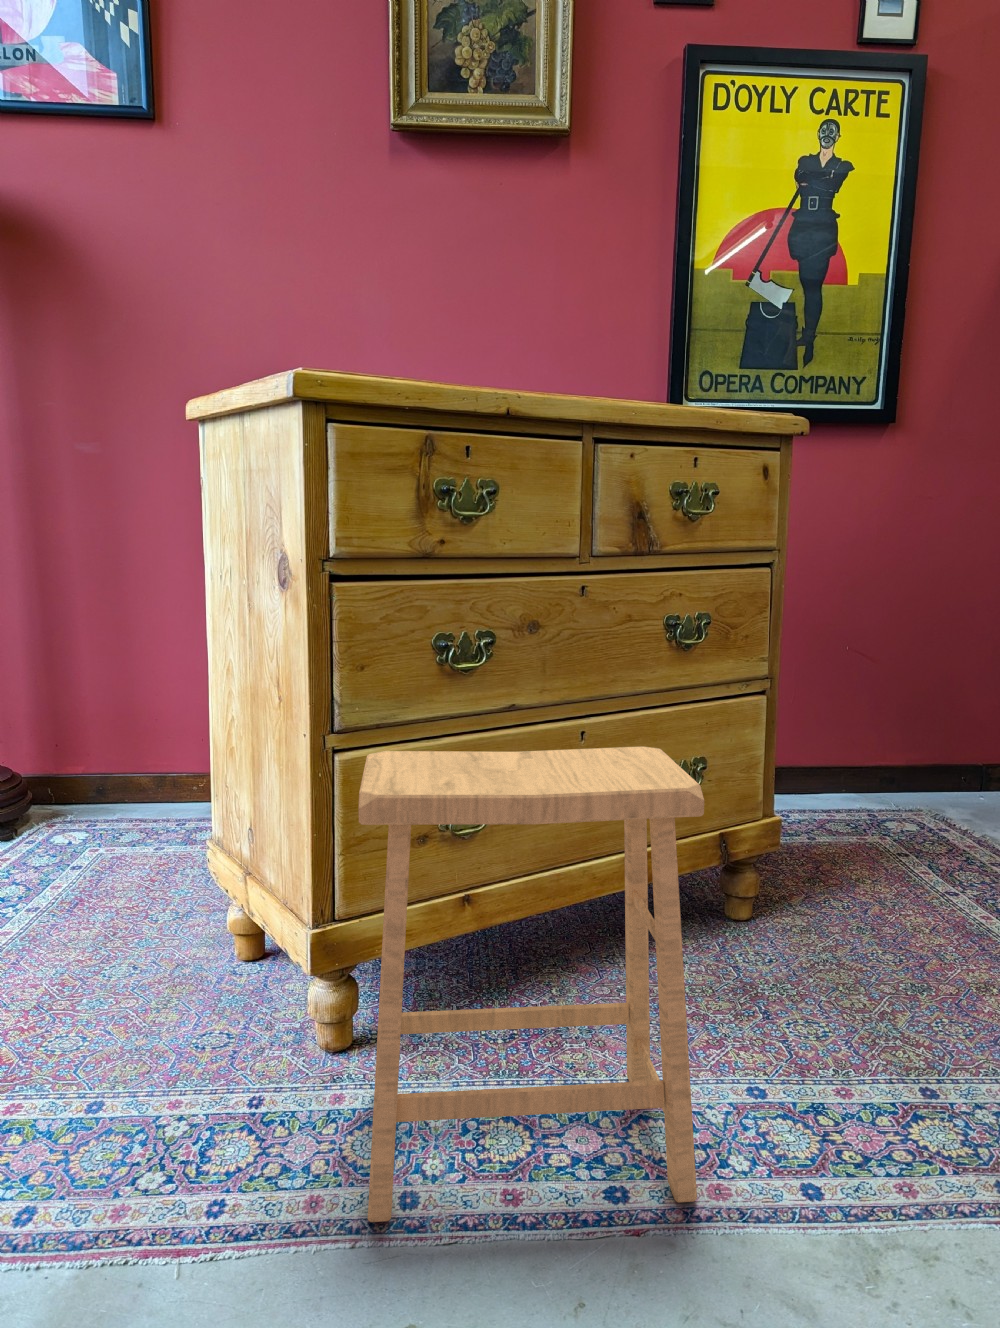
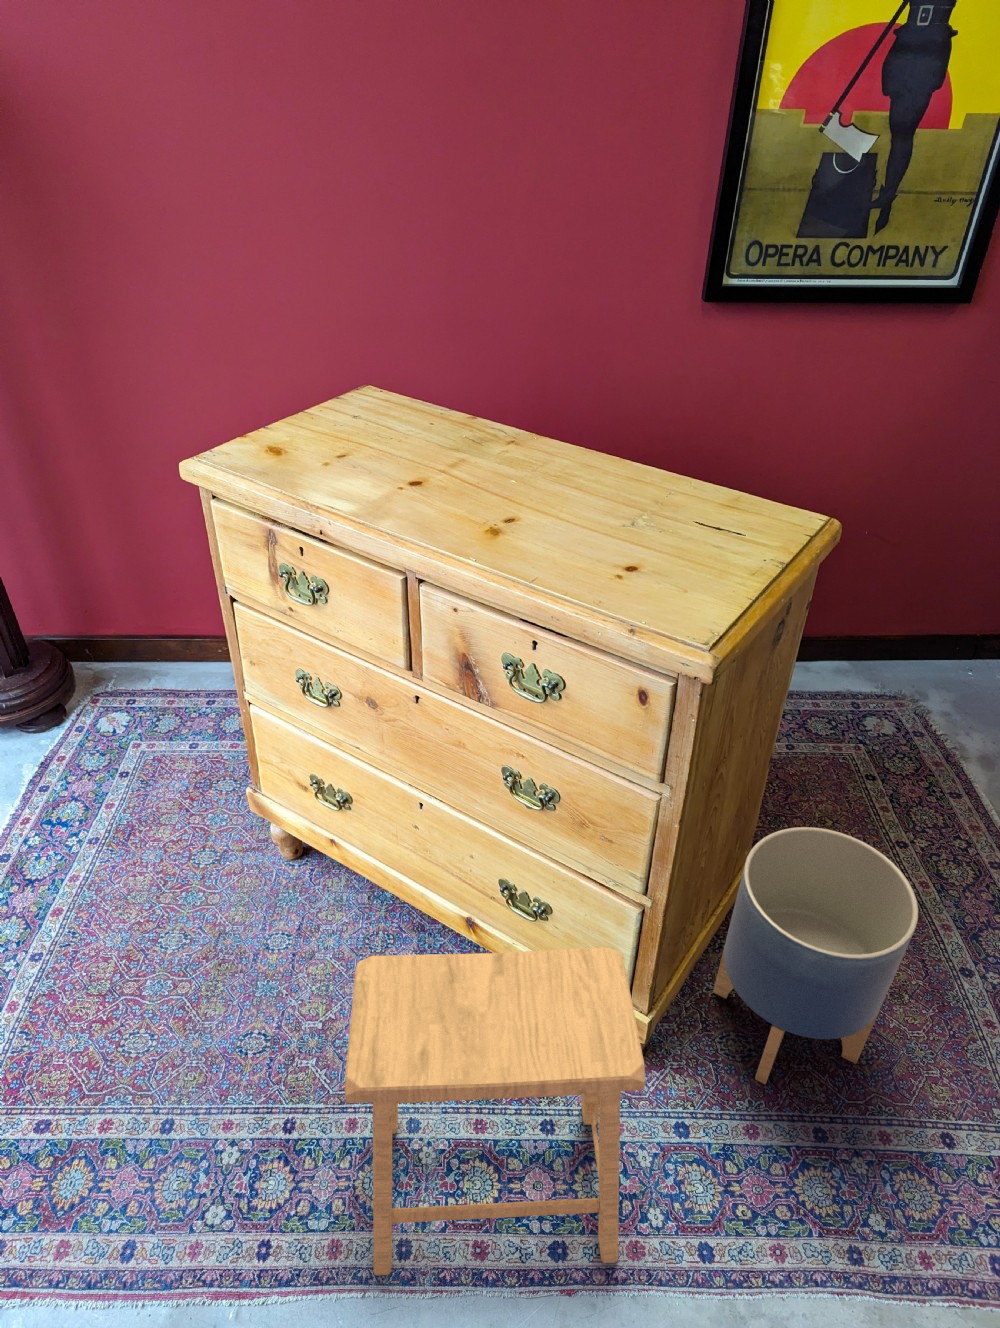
planter: none [769,751,976,1053] -> present [713,827,918,1084]

